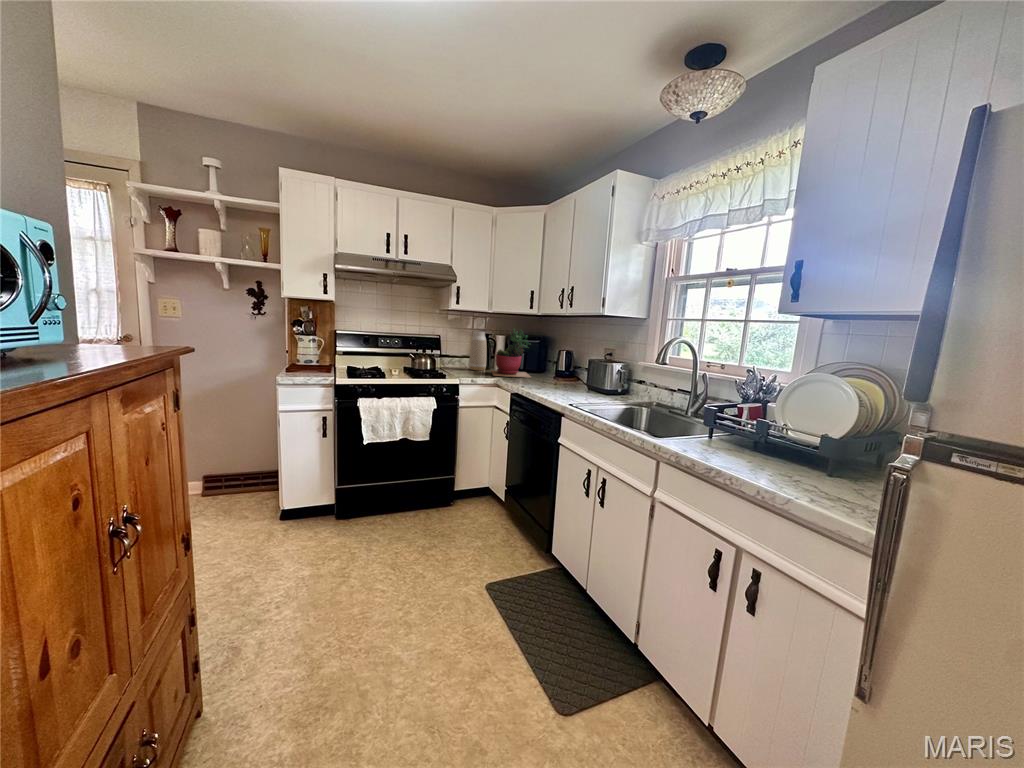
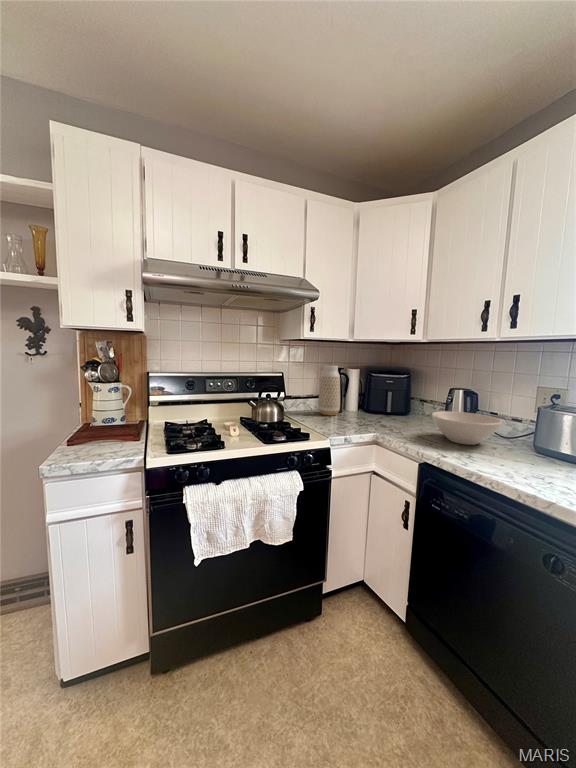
succulent plant: present [491,329,531,378] -> none [349,361,416,427]
bowl: none [532,365,574,385] -> present [432,411,502,445]

